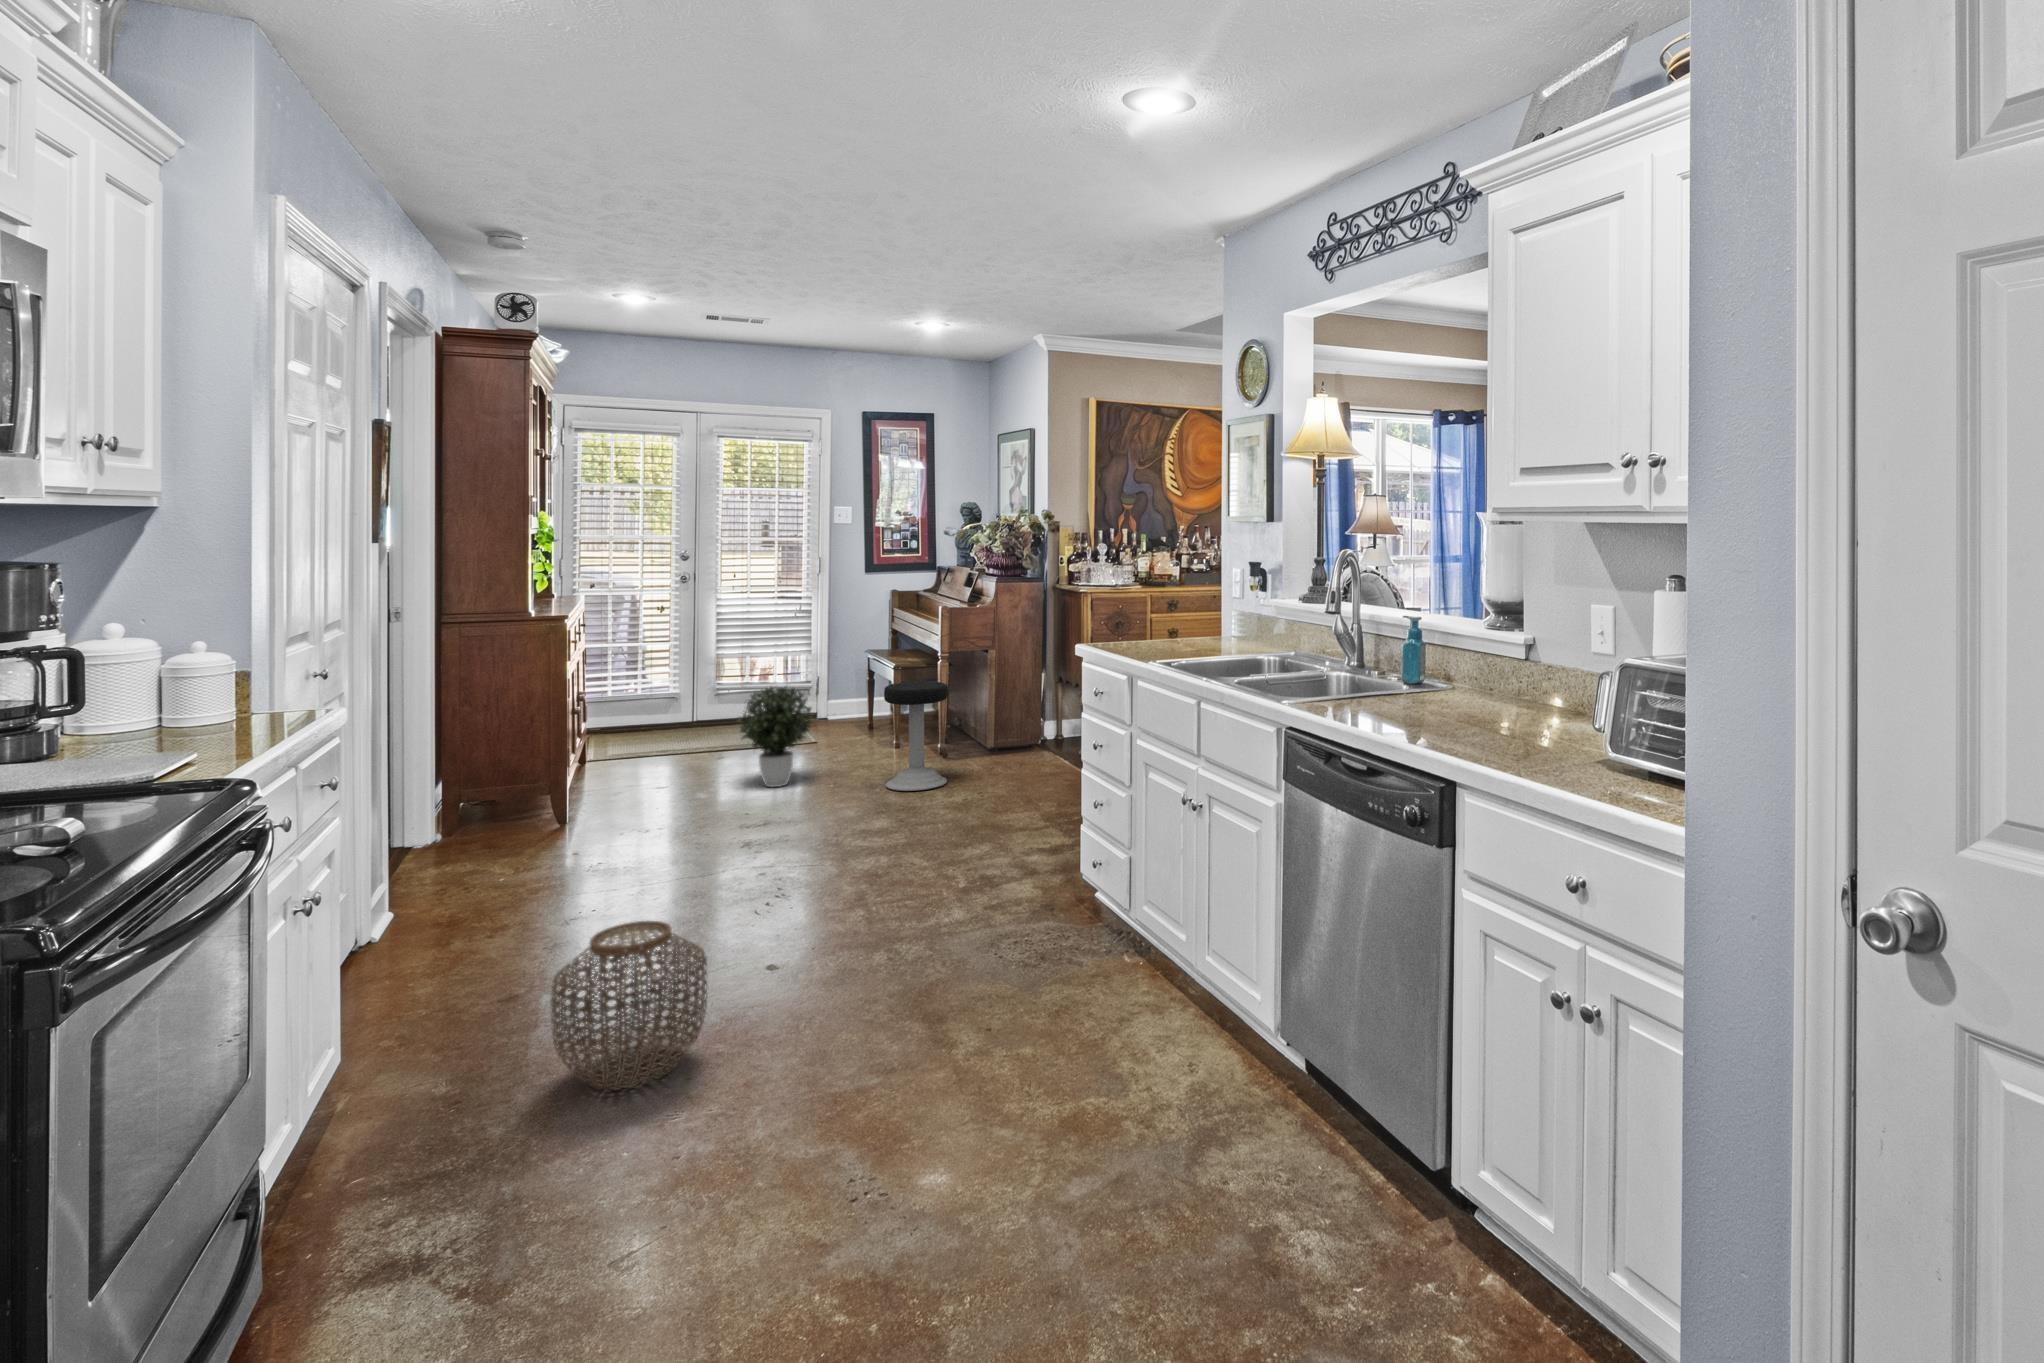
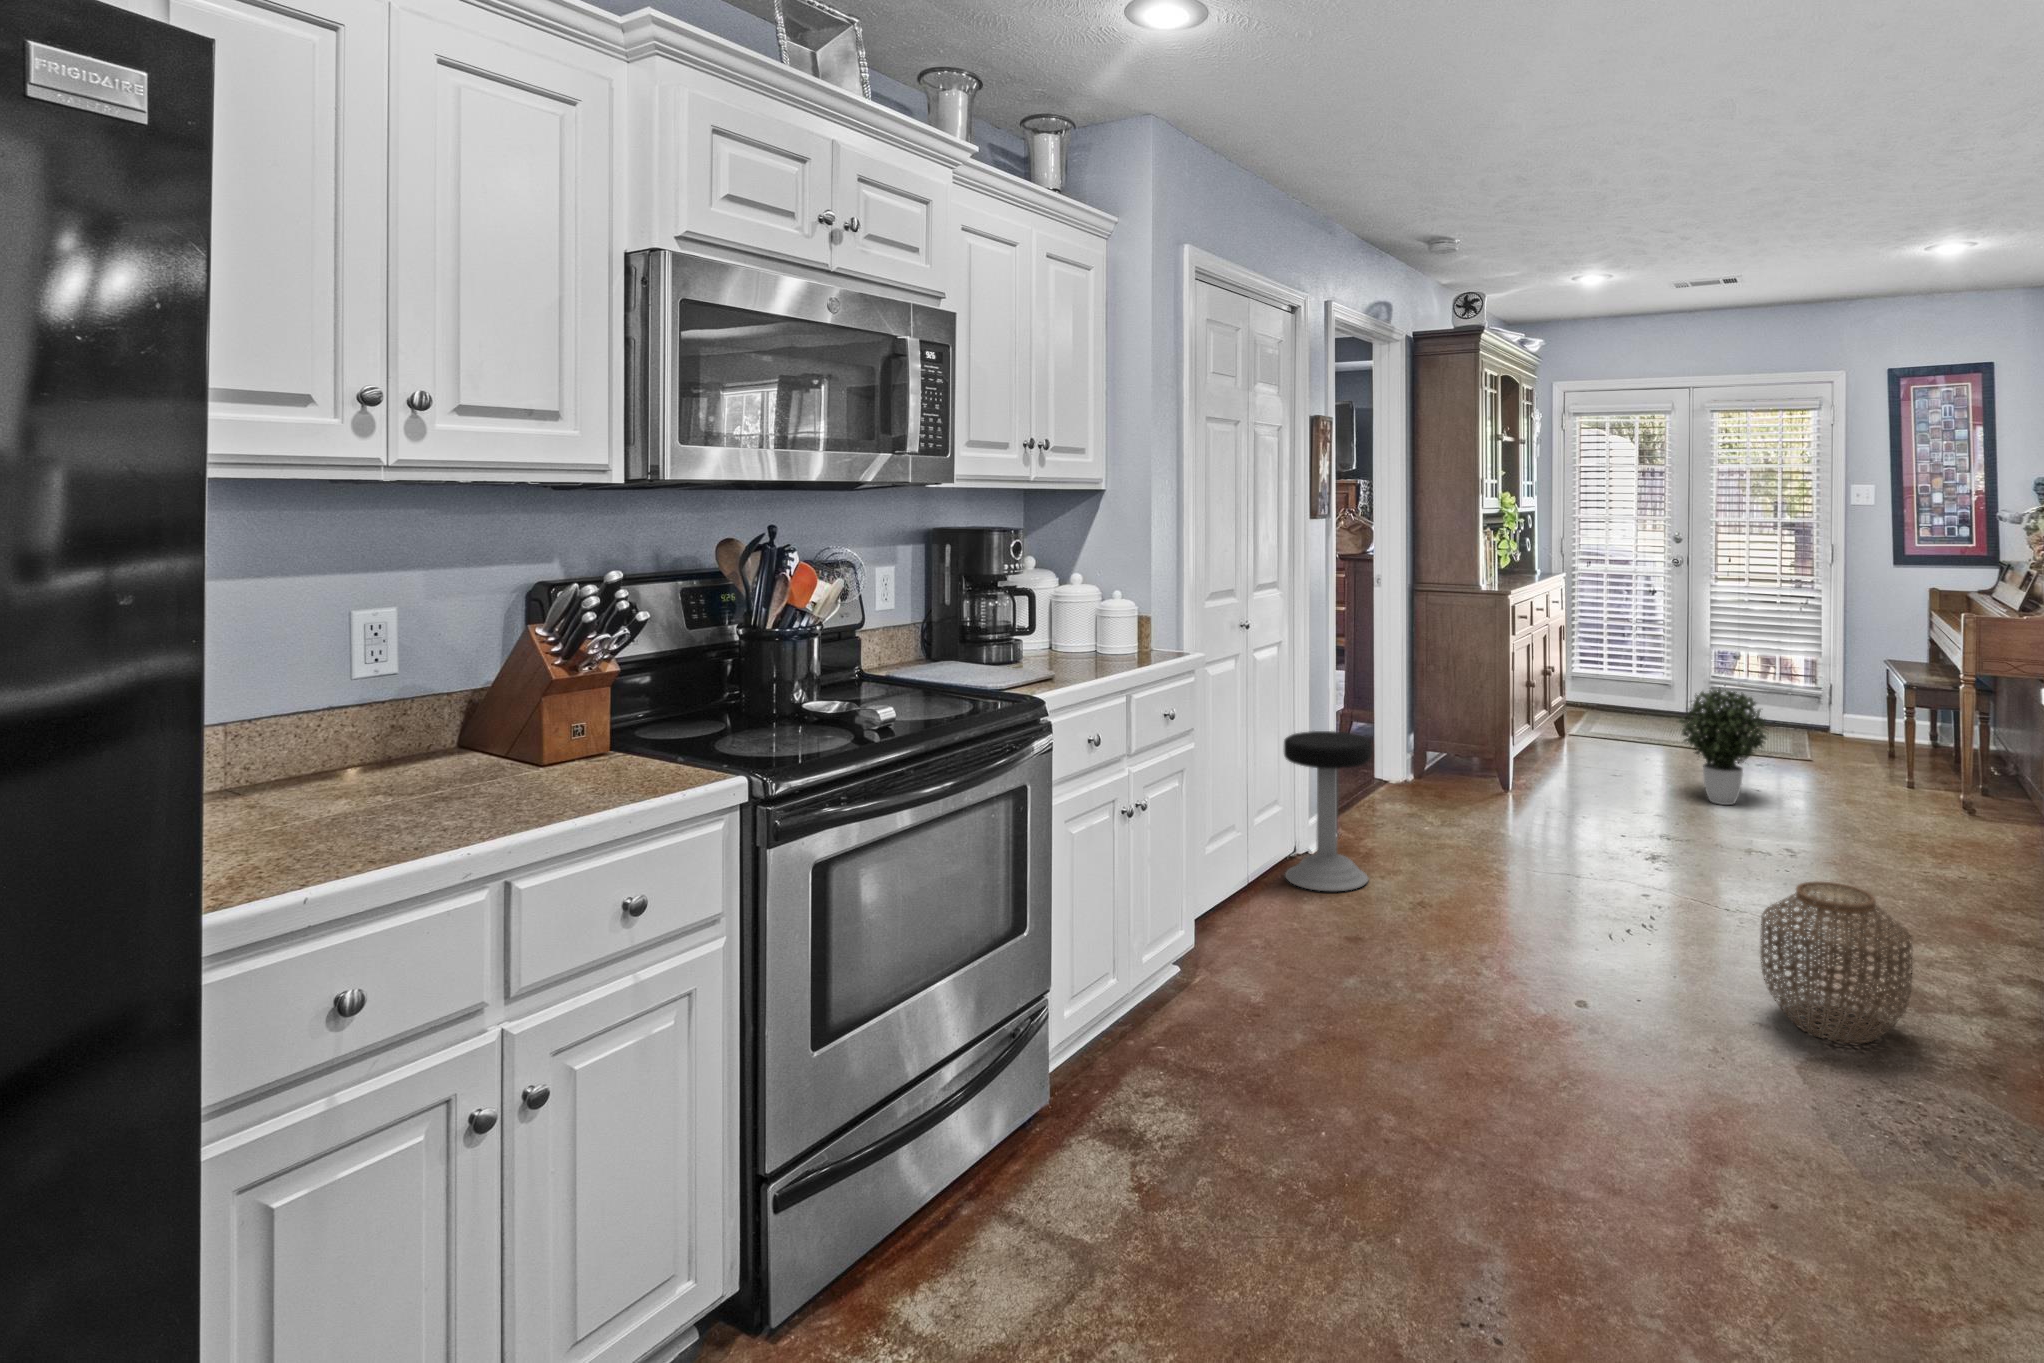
stool: present [884,681,948,791] -> present [1284,731,1372,891]
woven basket: present [551,921,707,1091] -> present [1761,881,1913,1043]

